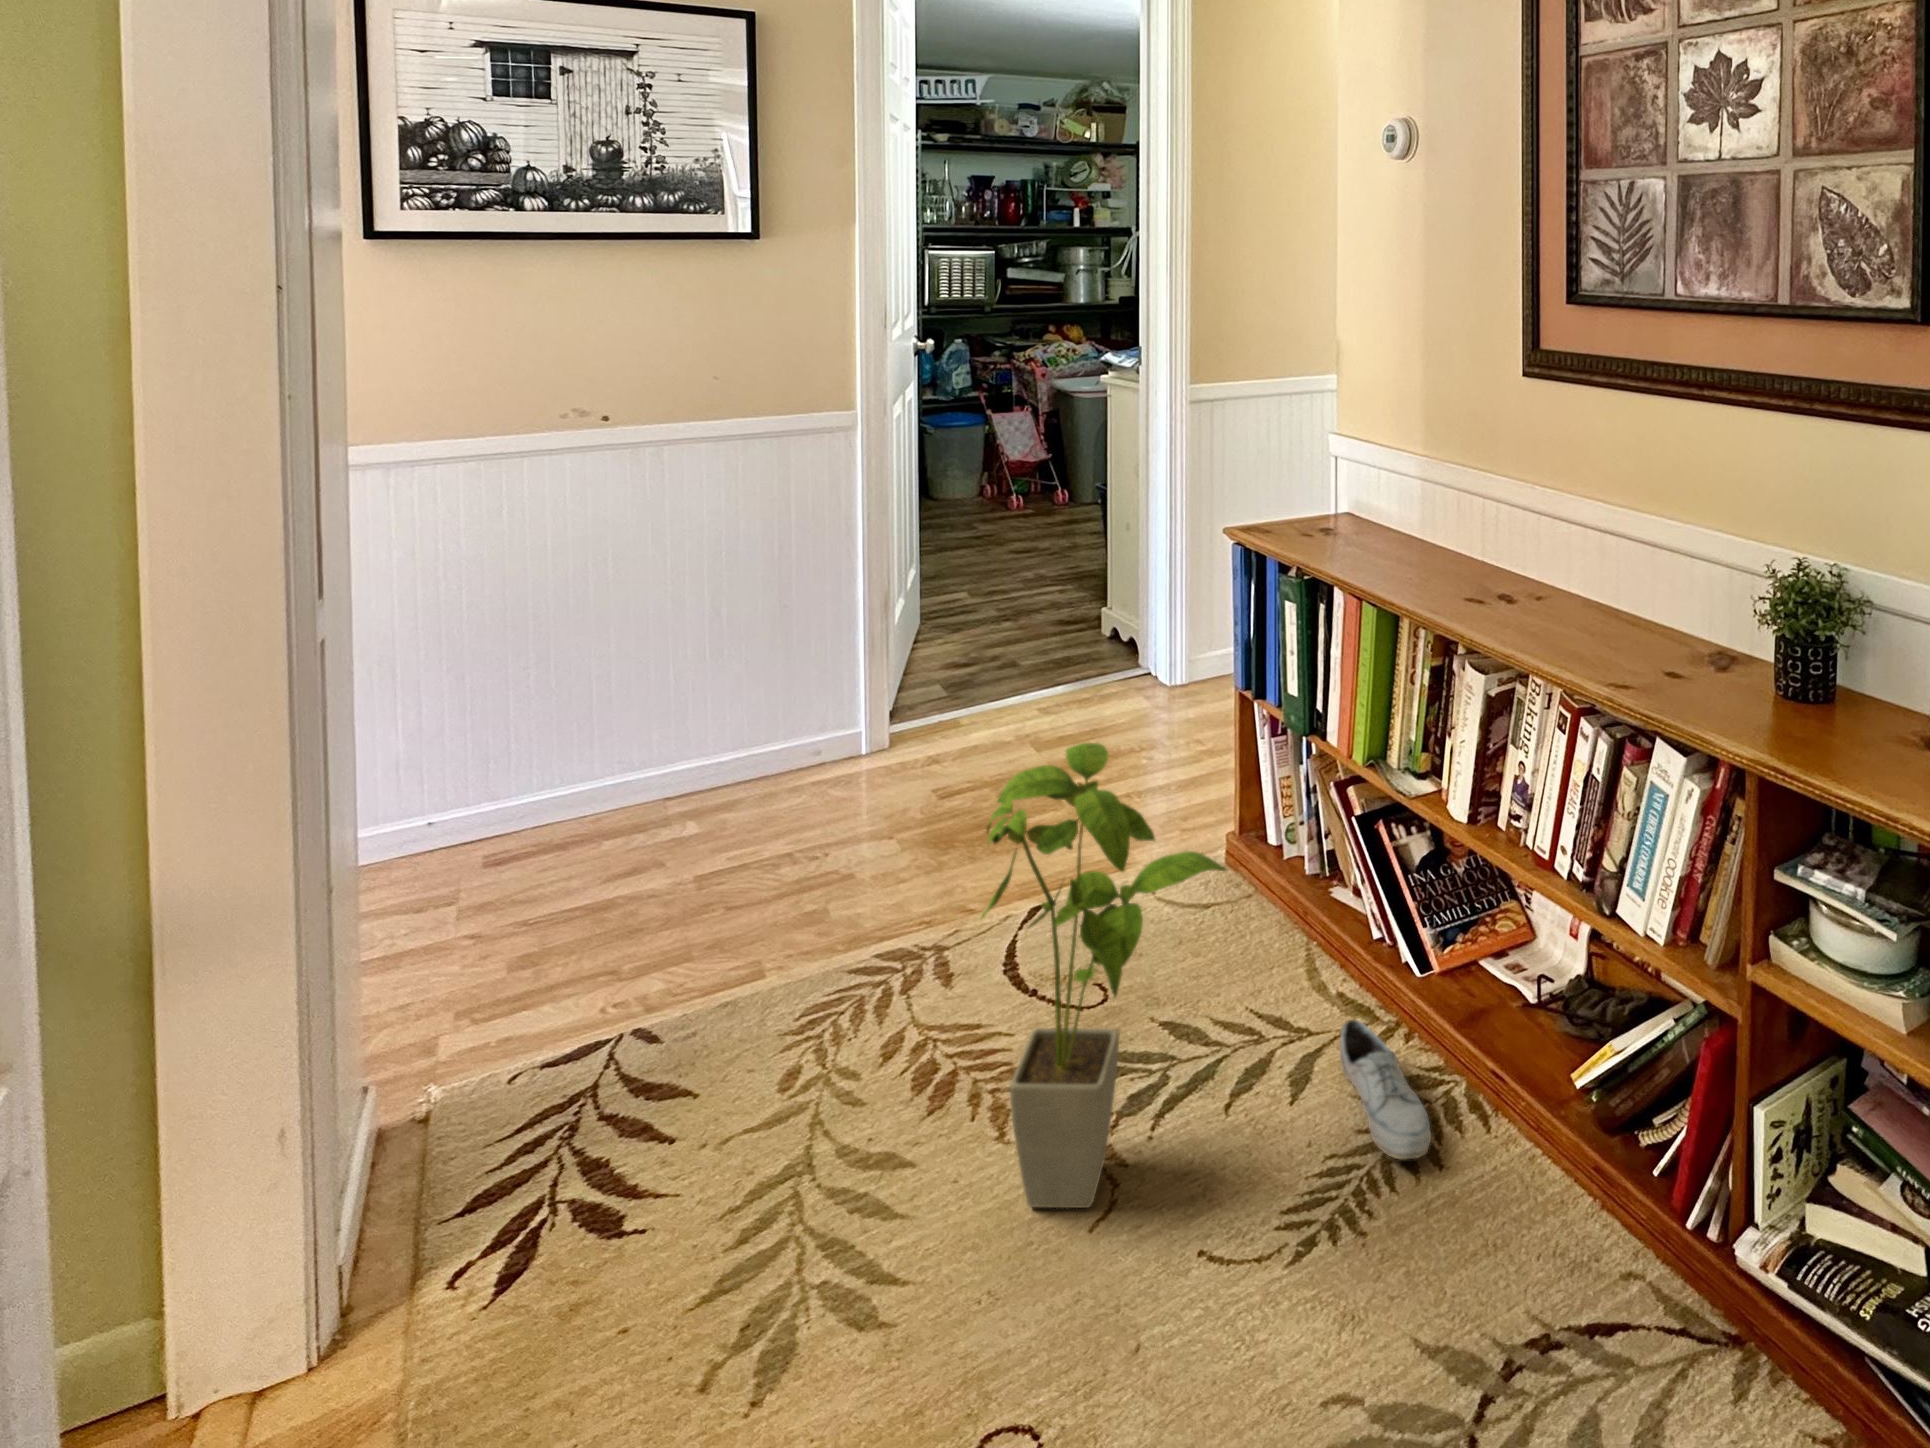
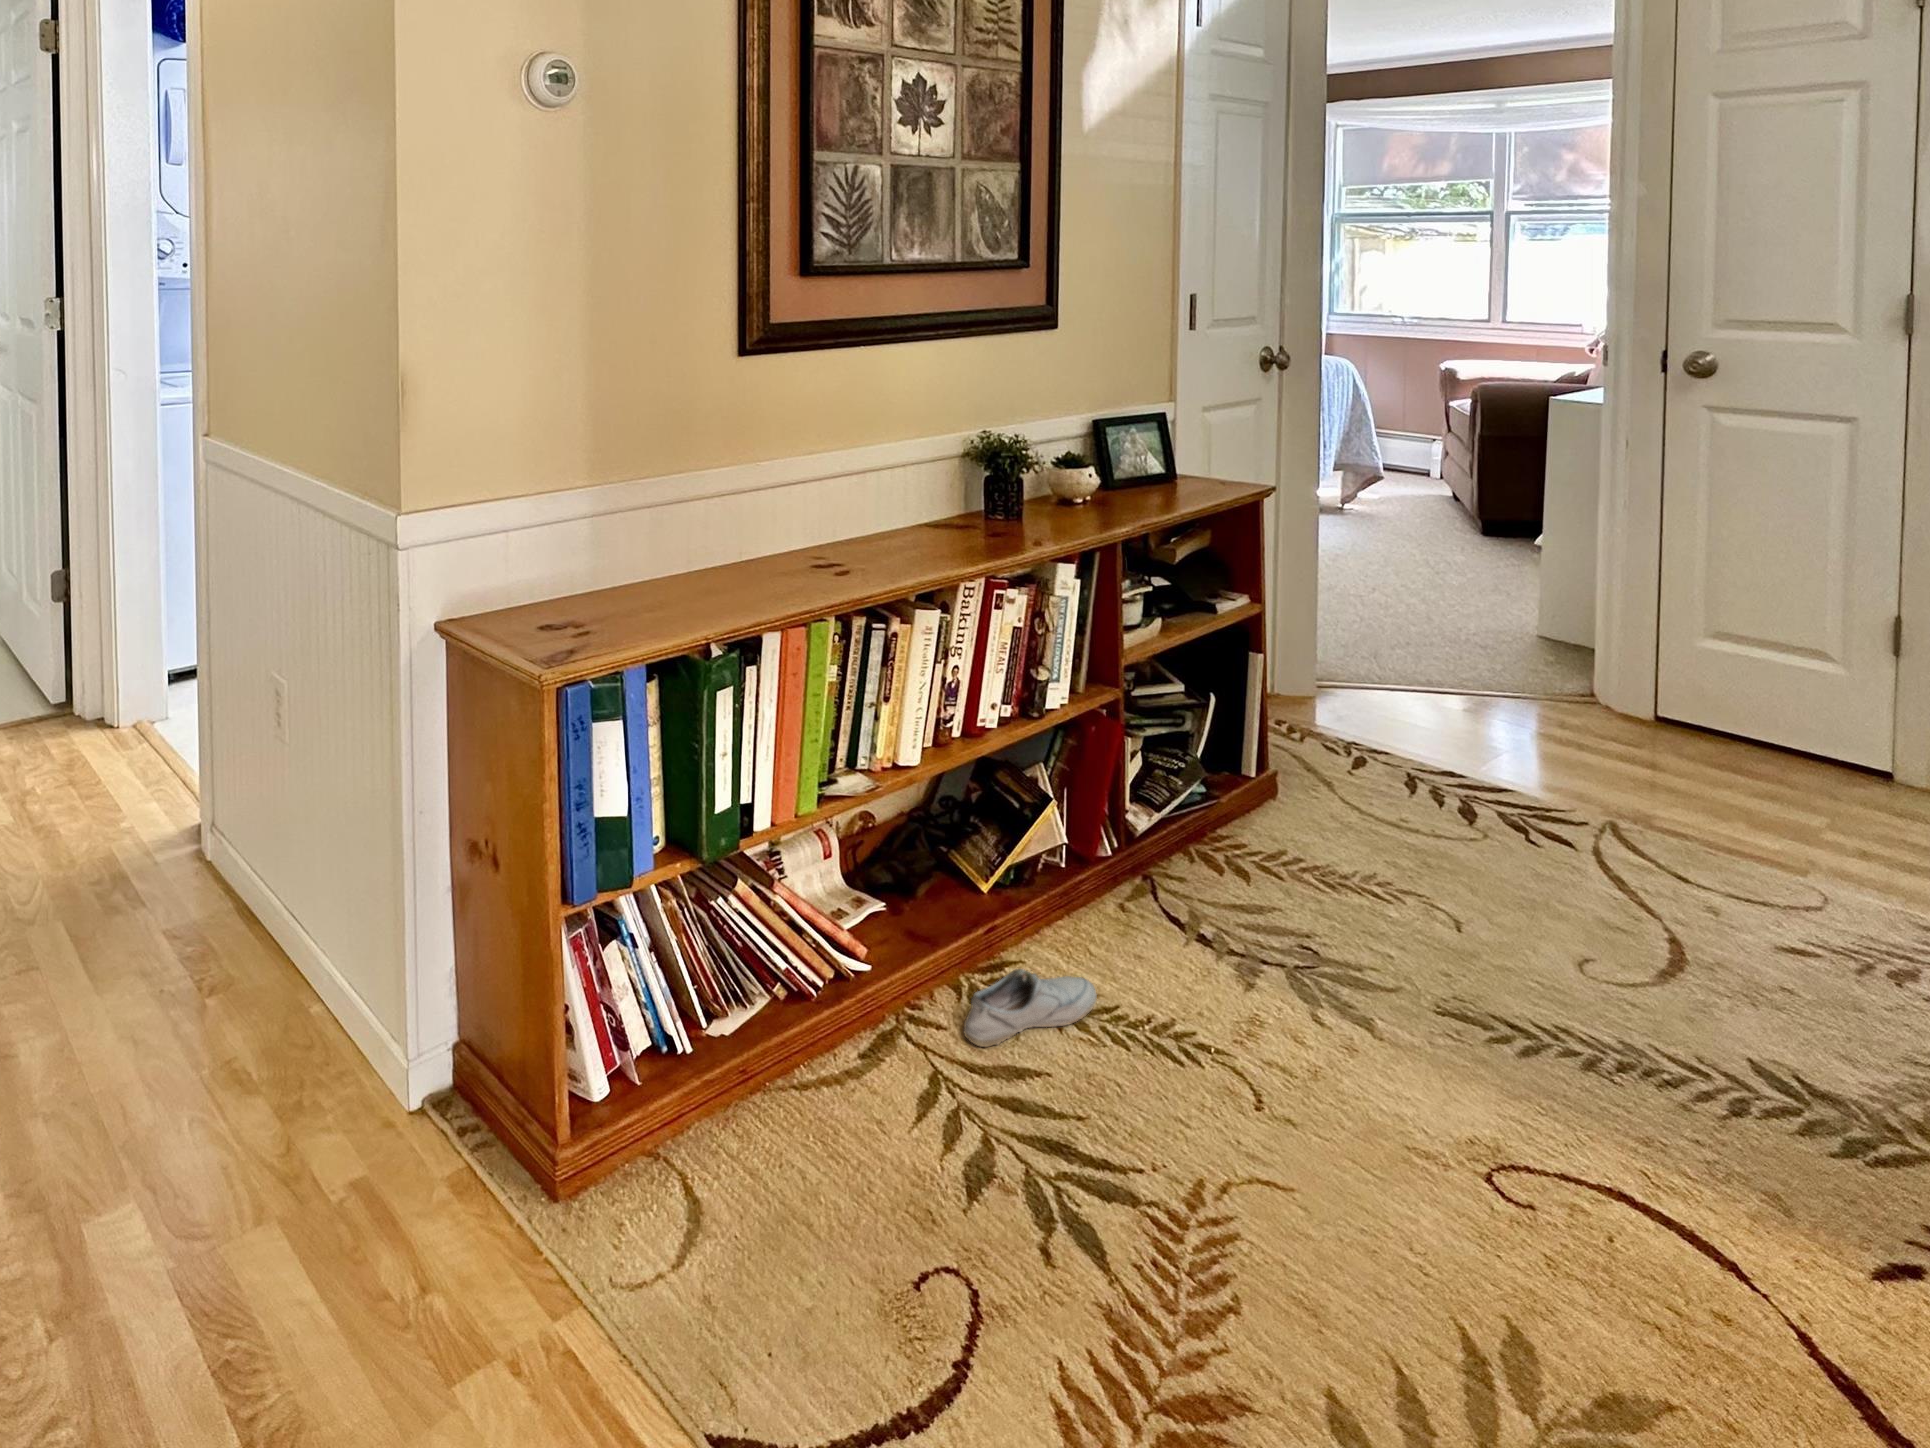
house plant: present [982,743,1227,1208] -> none [1122,739,1384,1260]

